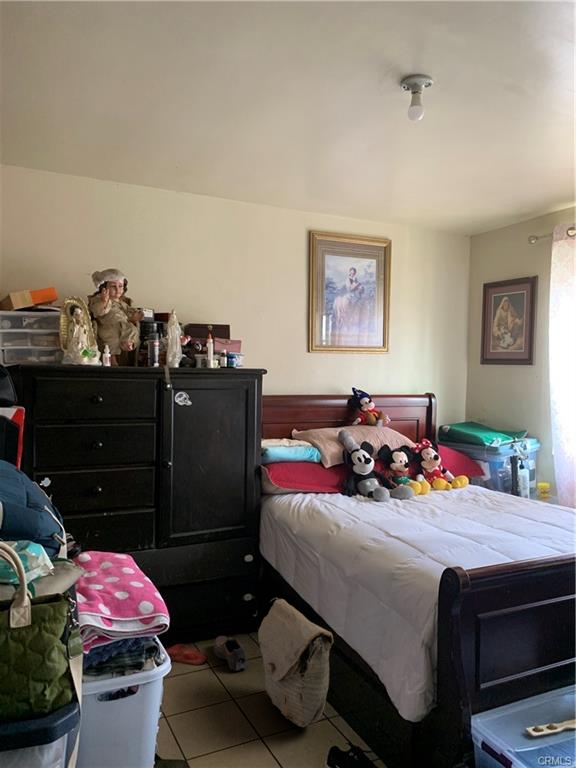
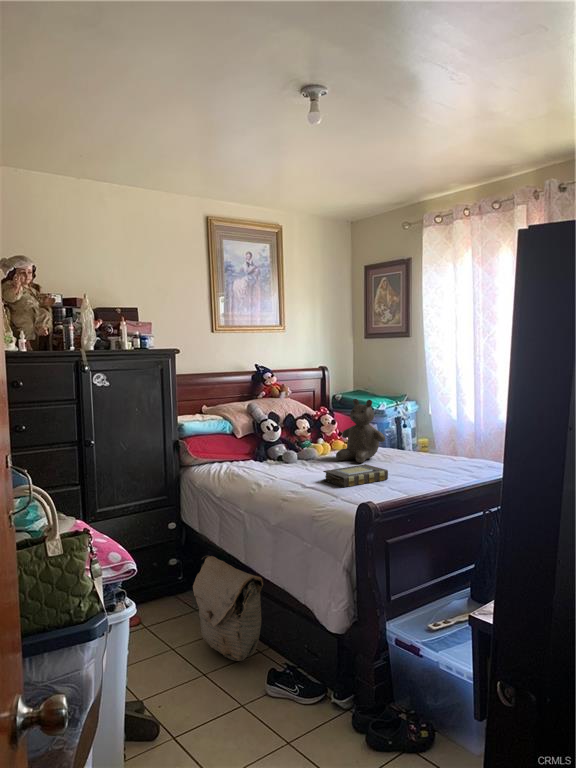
teddy bear: none [434,433,494,508] -> present [336,399,385,463]
book: none [412,511,491,538] -> present [323,464,388,487]
shoe: present [214,636,248,671] -> none [145,600,181,627]

